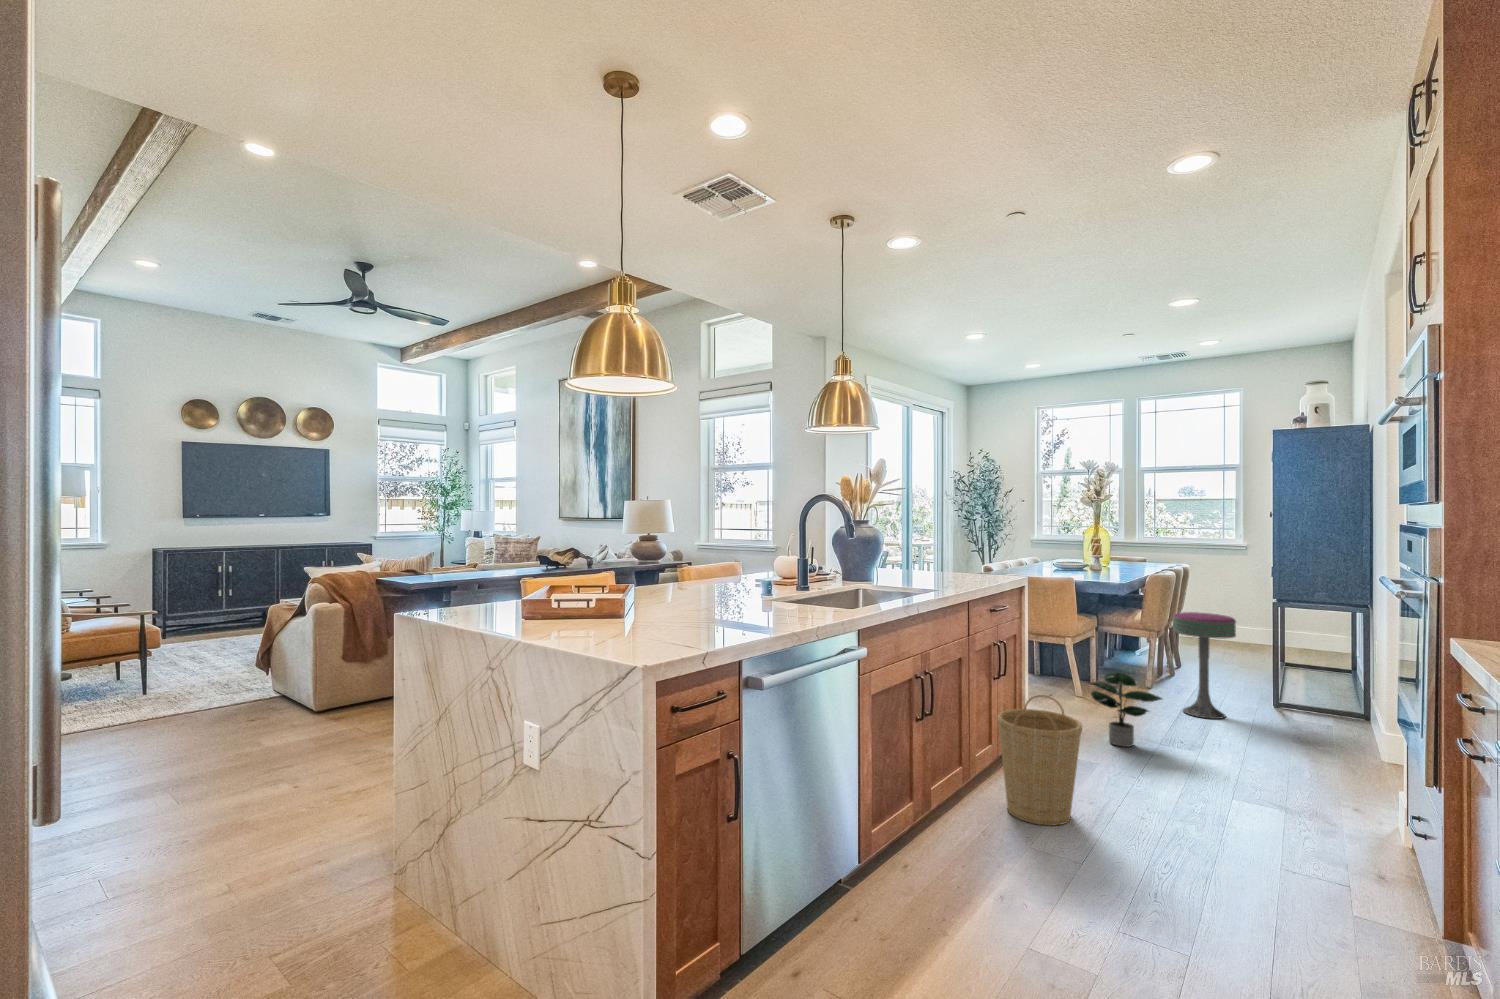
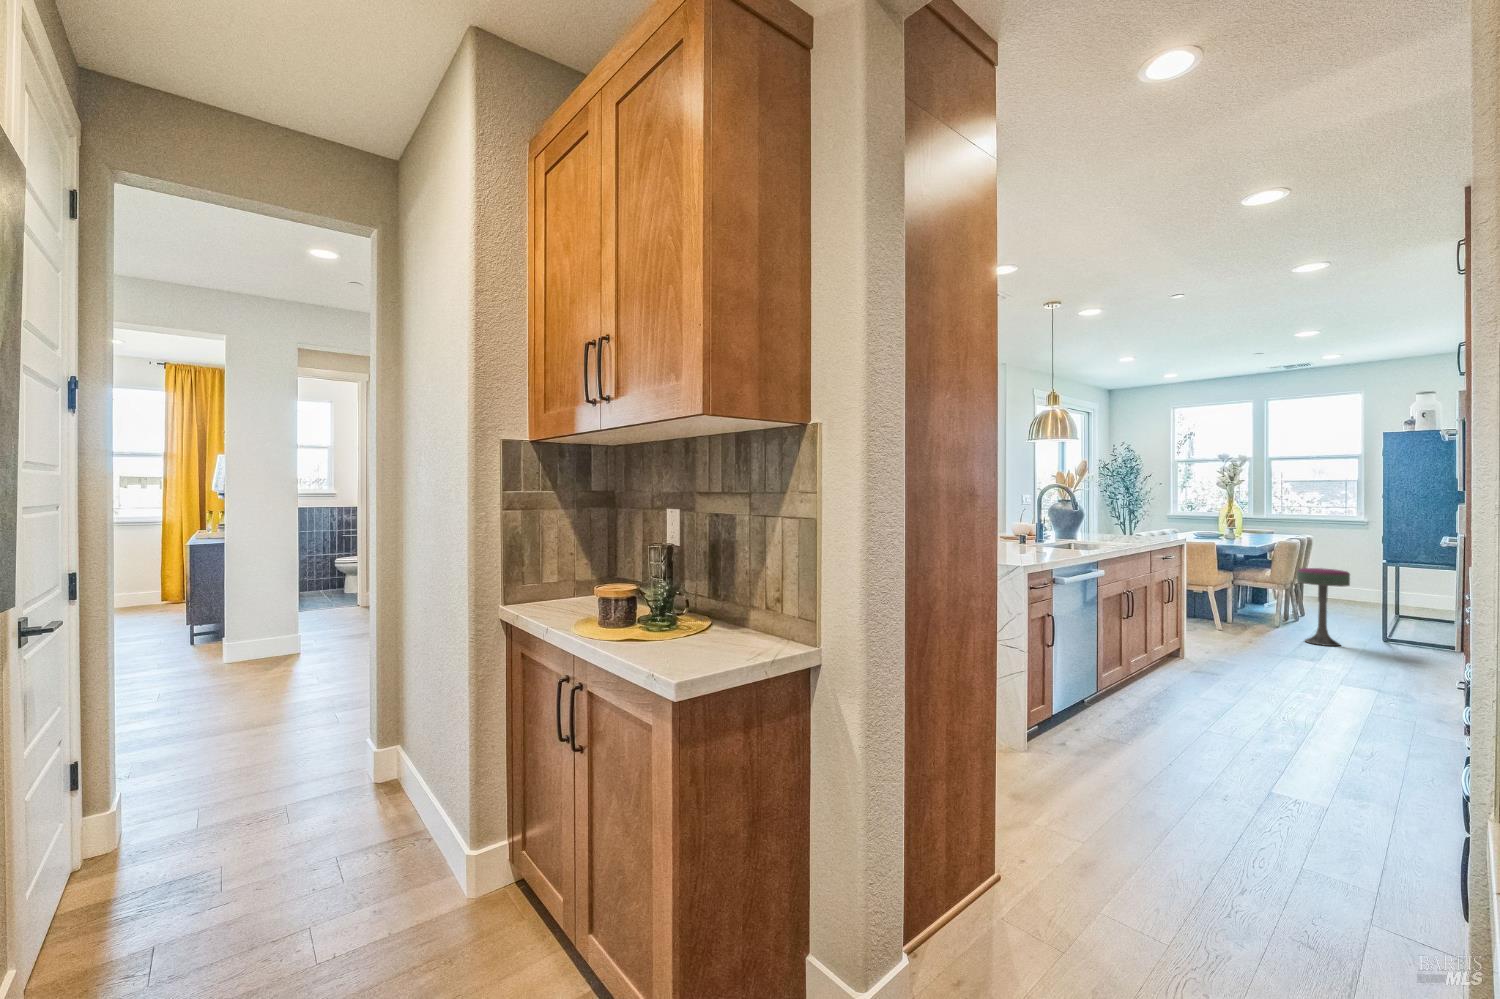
potted plant: present [1091,672,1162,747] -> none [1230,608,1288,659]
basket: present [997,695,1082,826] -> none [1168,613,1230,692]

